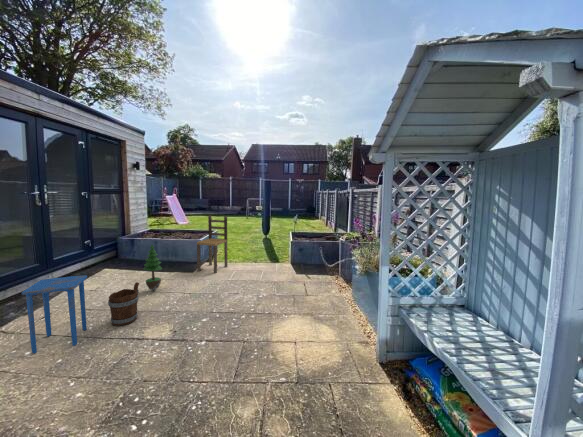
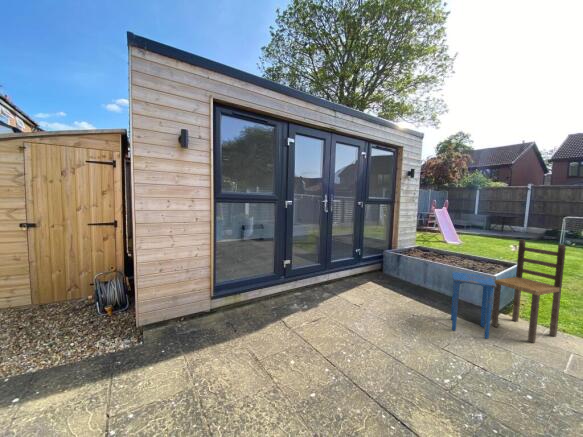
potted tree: present [143,245,162,290] -> none [413,271,440,337]
side table: present [22,275,87,353] -> present [451,272,496,338]
bucket: present [108,282,139,326] -> none [370,325,409,387]

